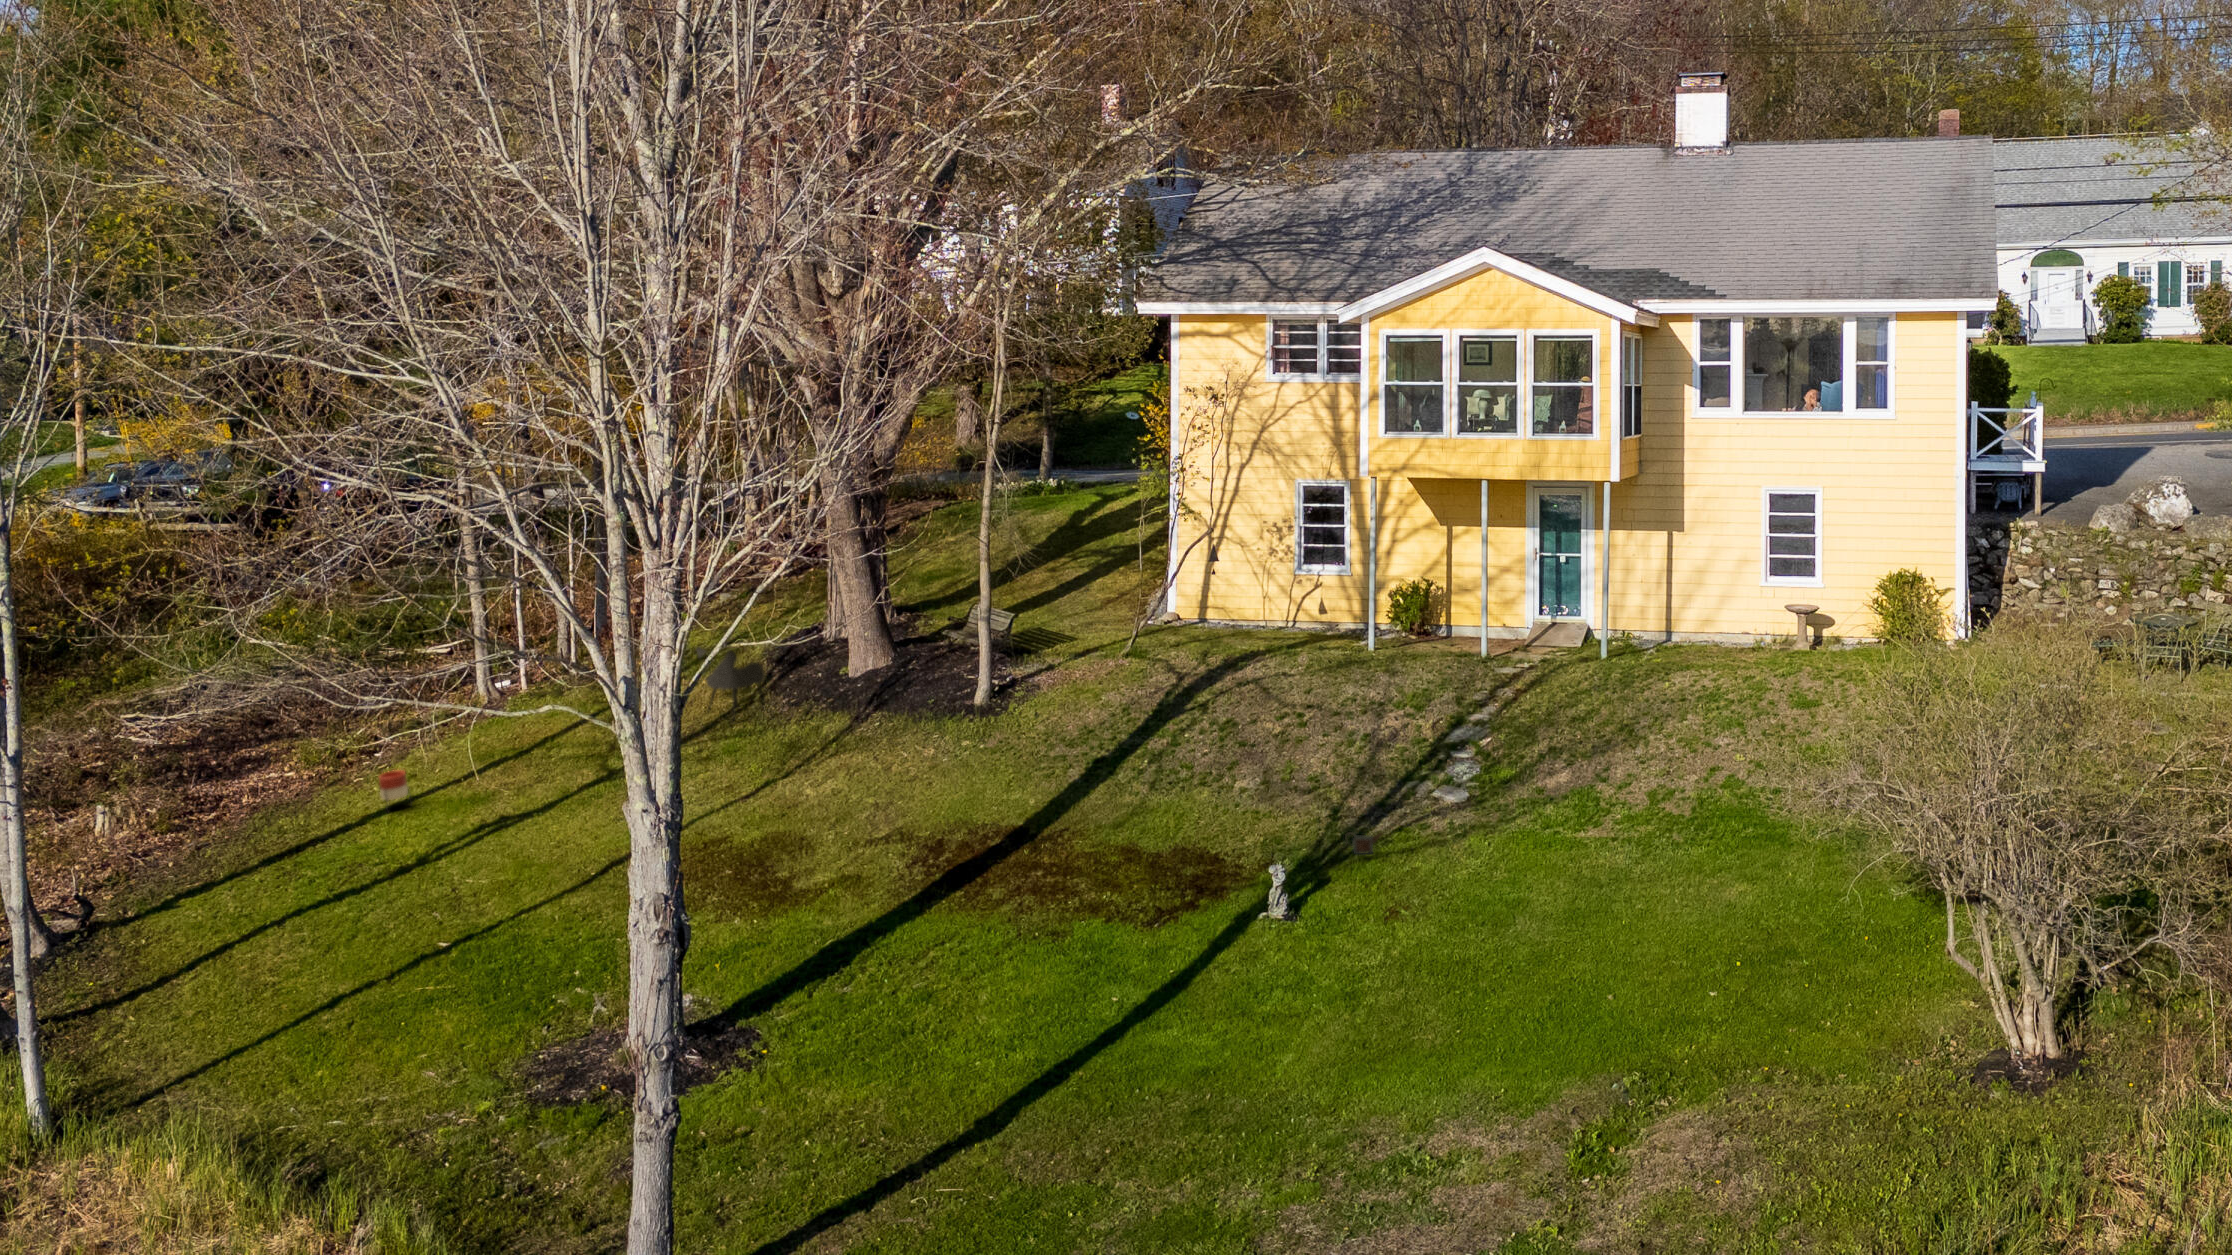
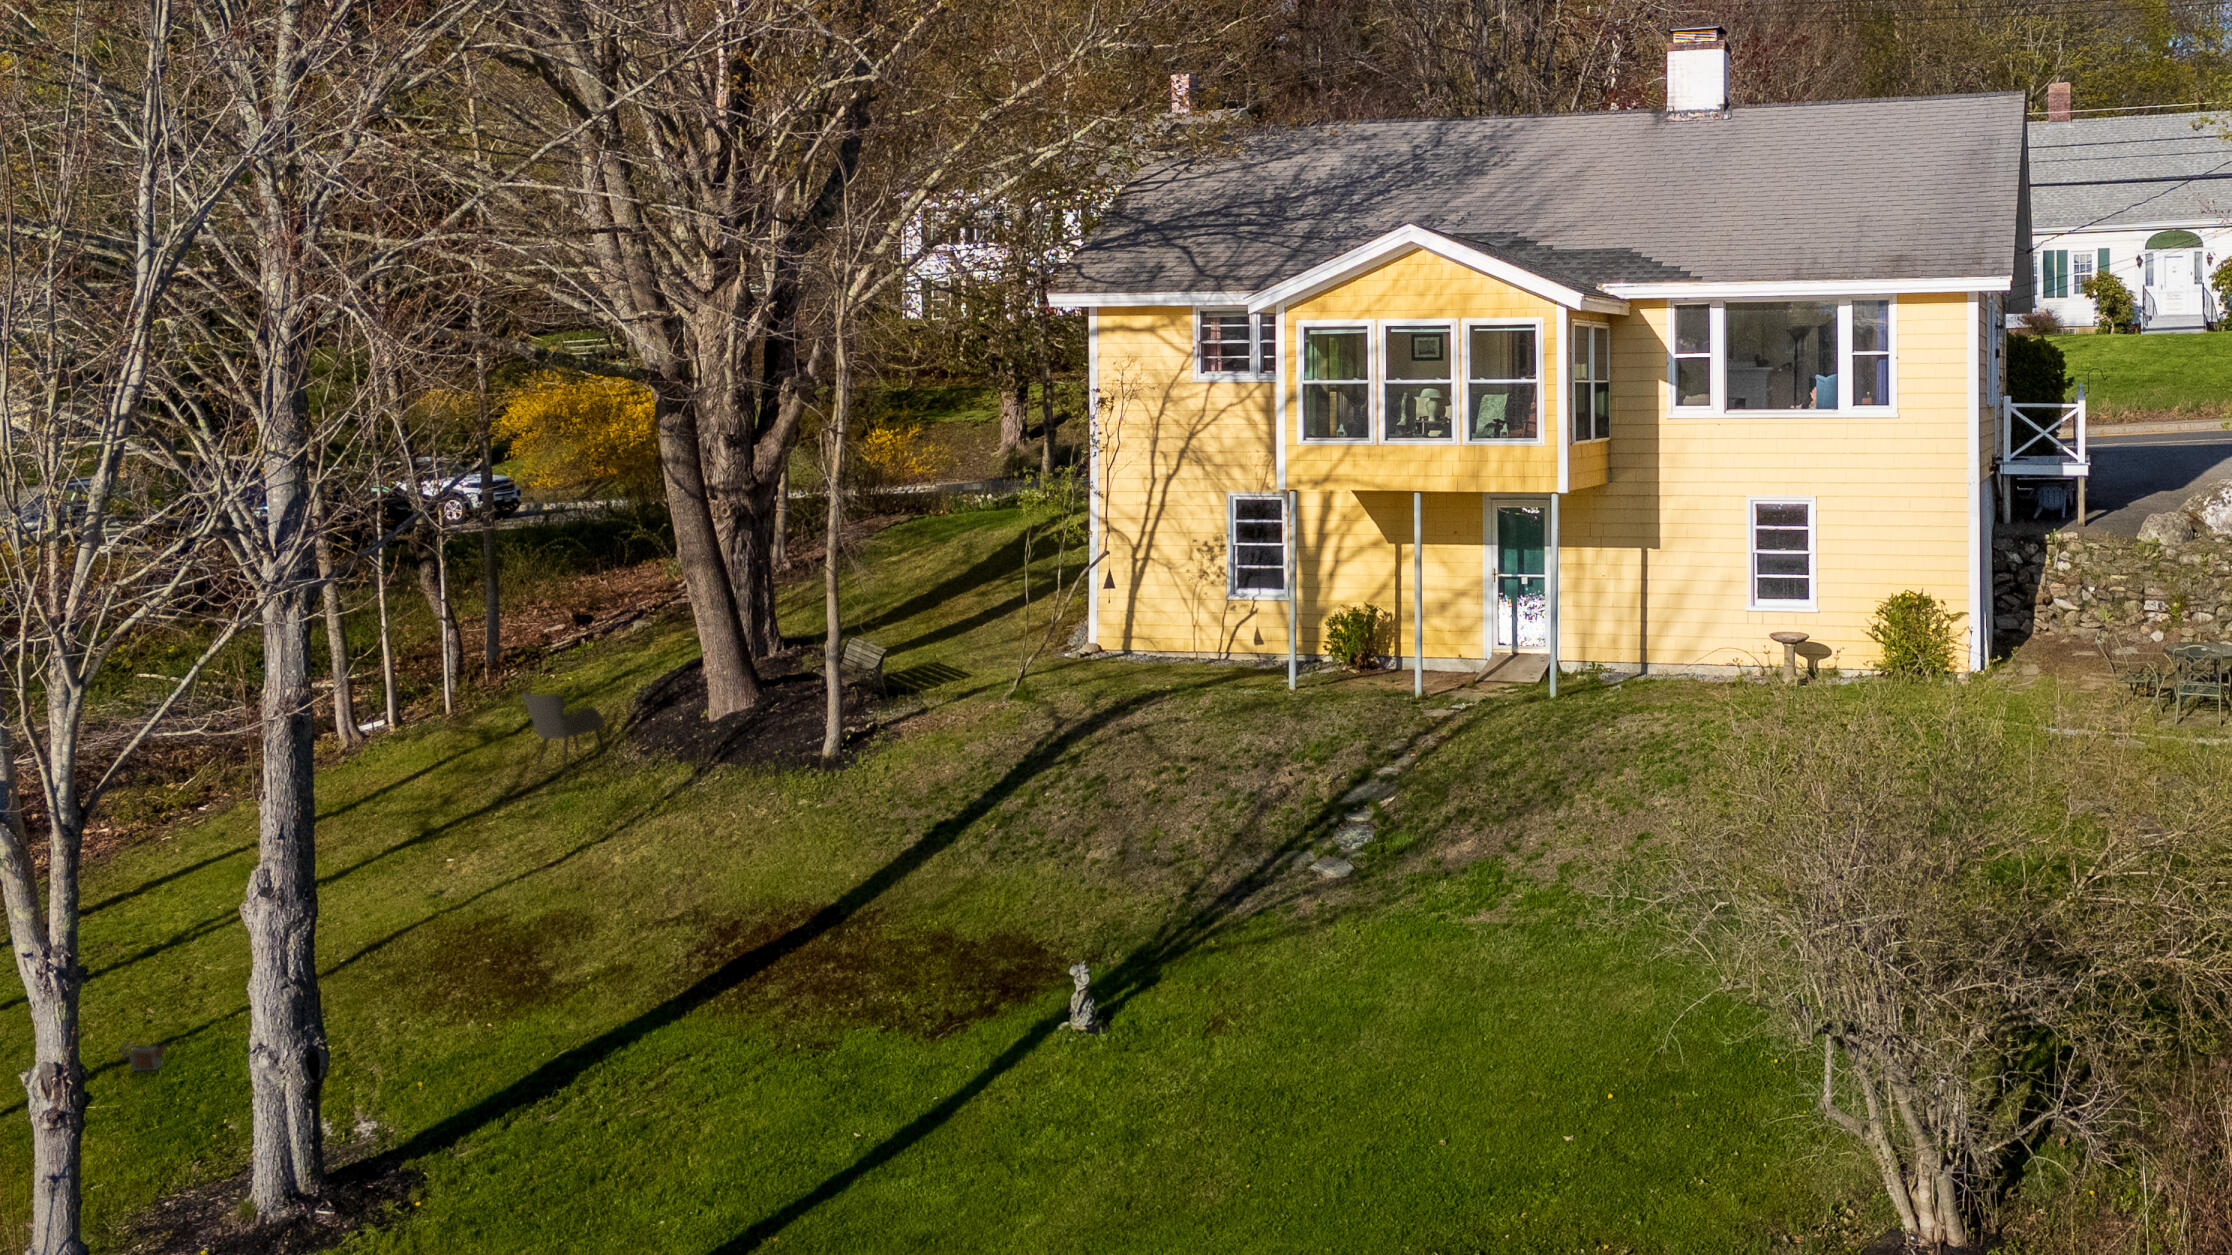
planter: present [379,770,408,804] -> none [120,838,161,888]
watering can: present [1351,833,1382,854] -> present [121,1043,169,1071]

